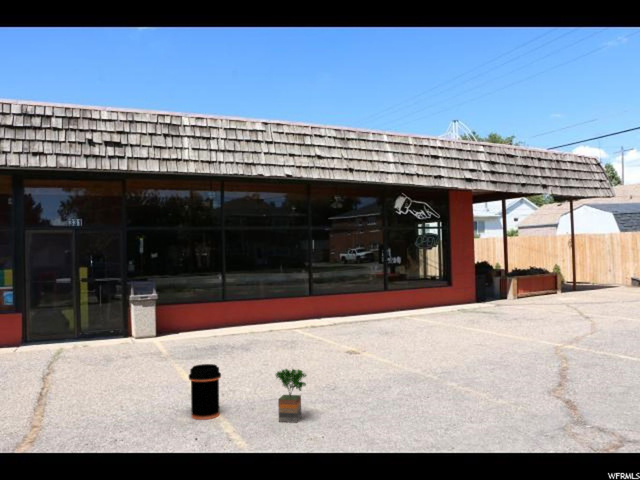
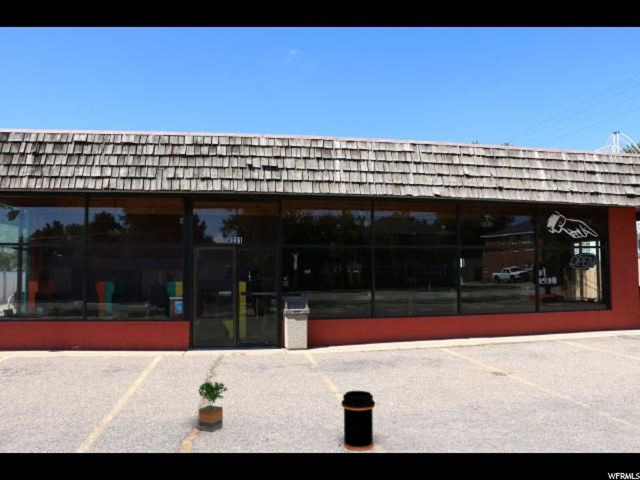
potted tree: present [276,369,307,423] -> present [198,382,227,432]

